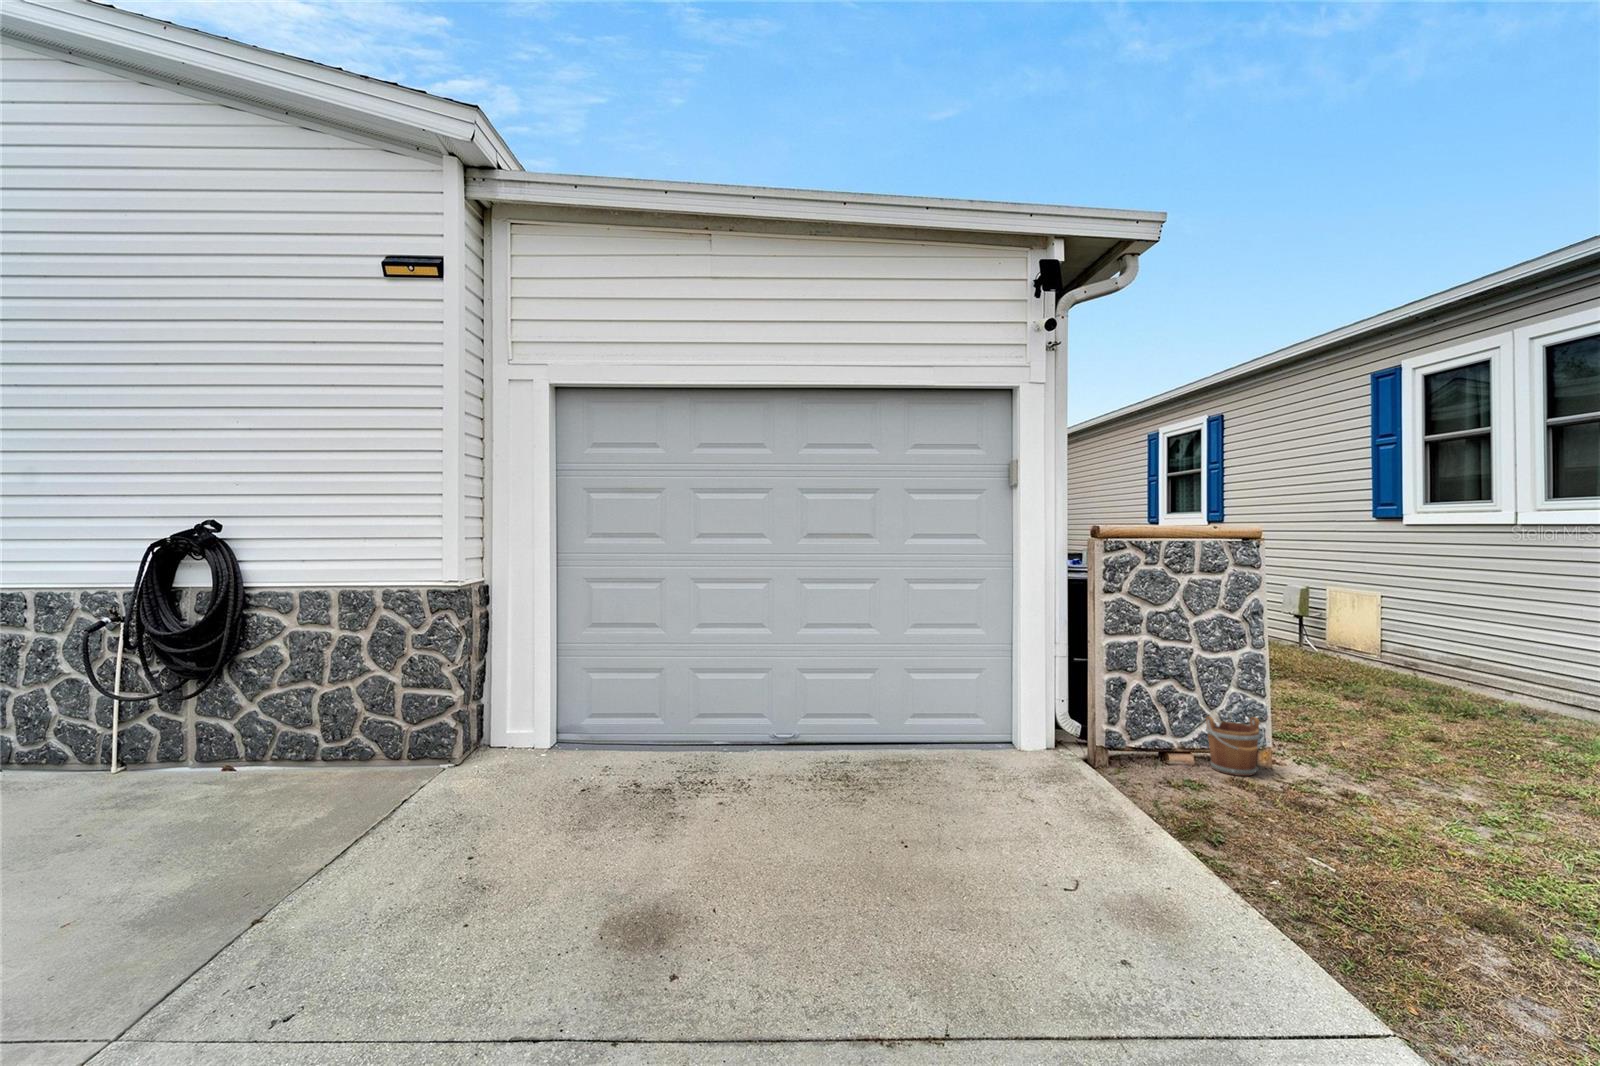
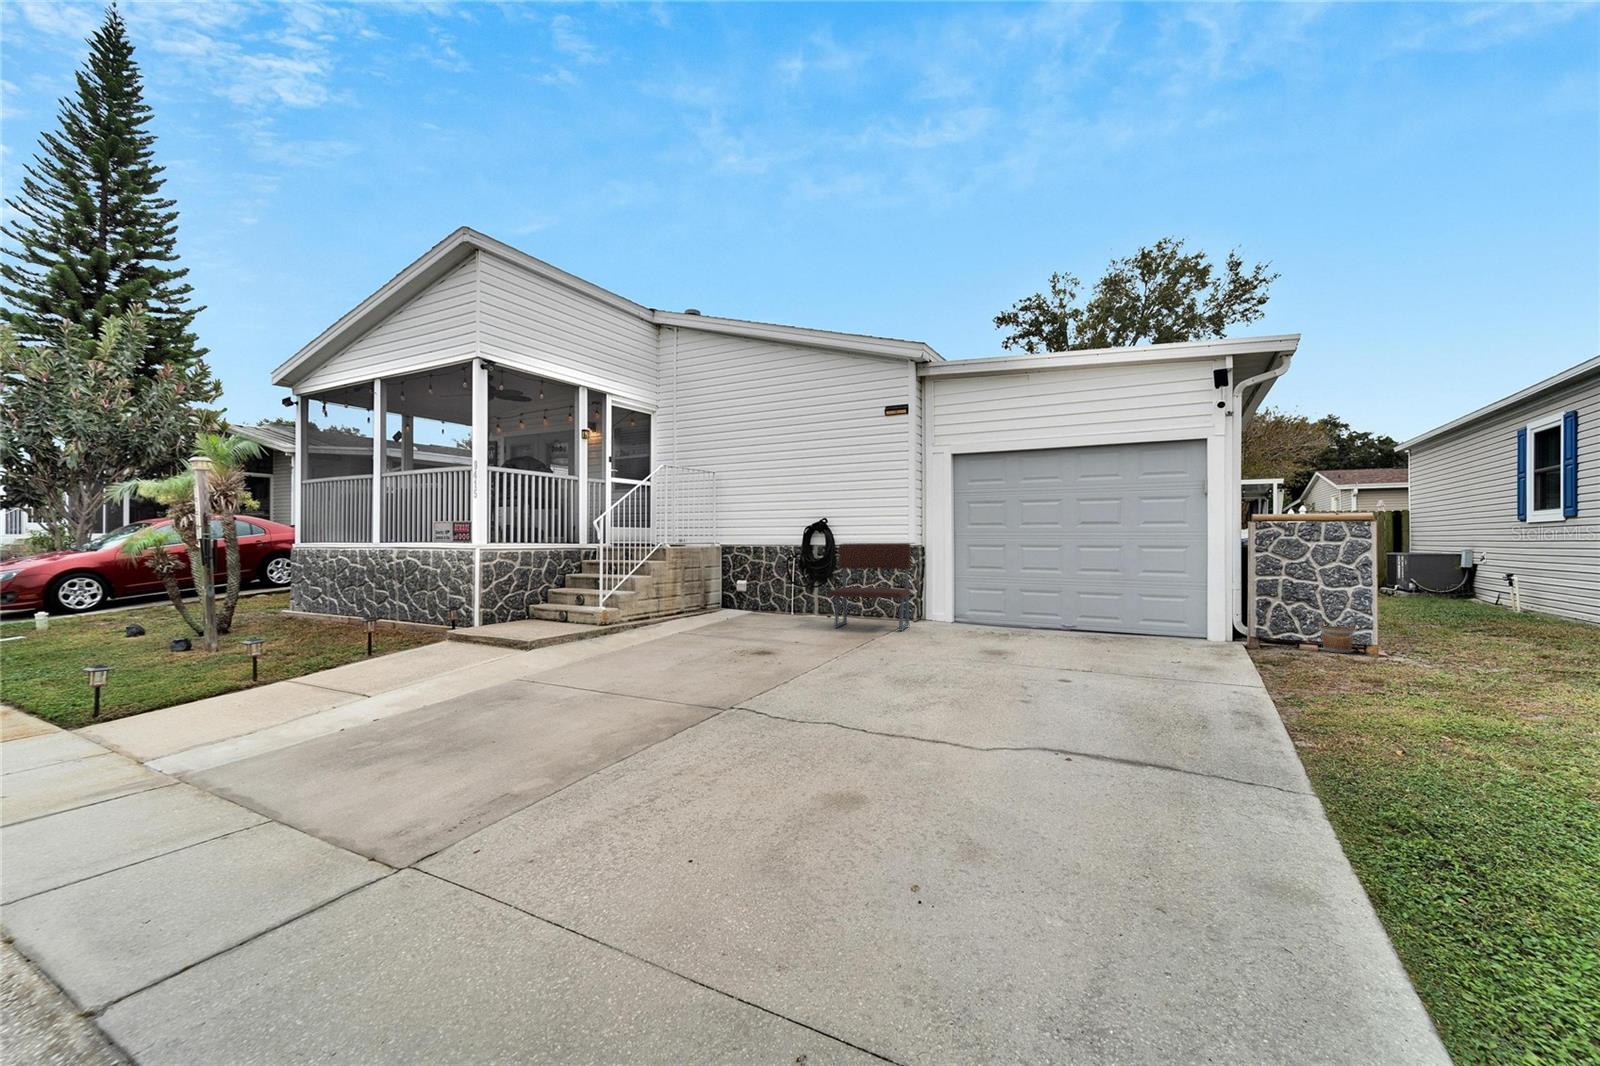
bench: none [163,581,442,823] -> present [827,543,911,631]

